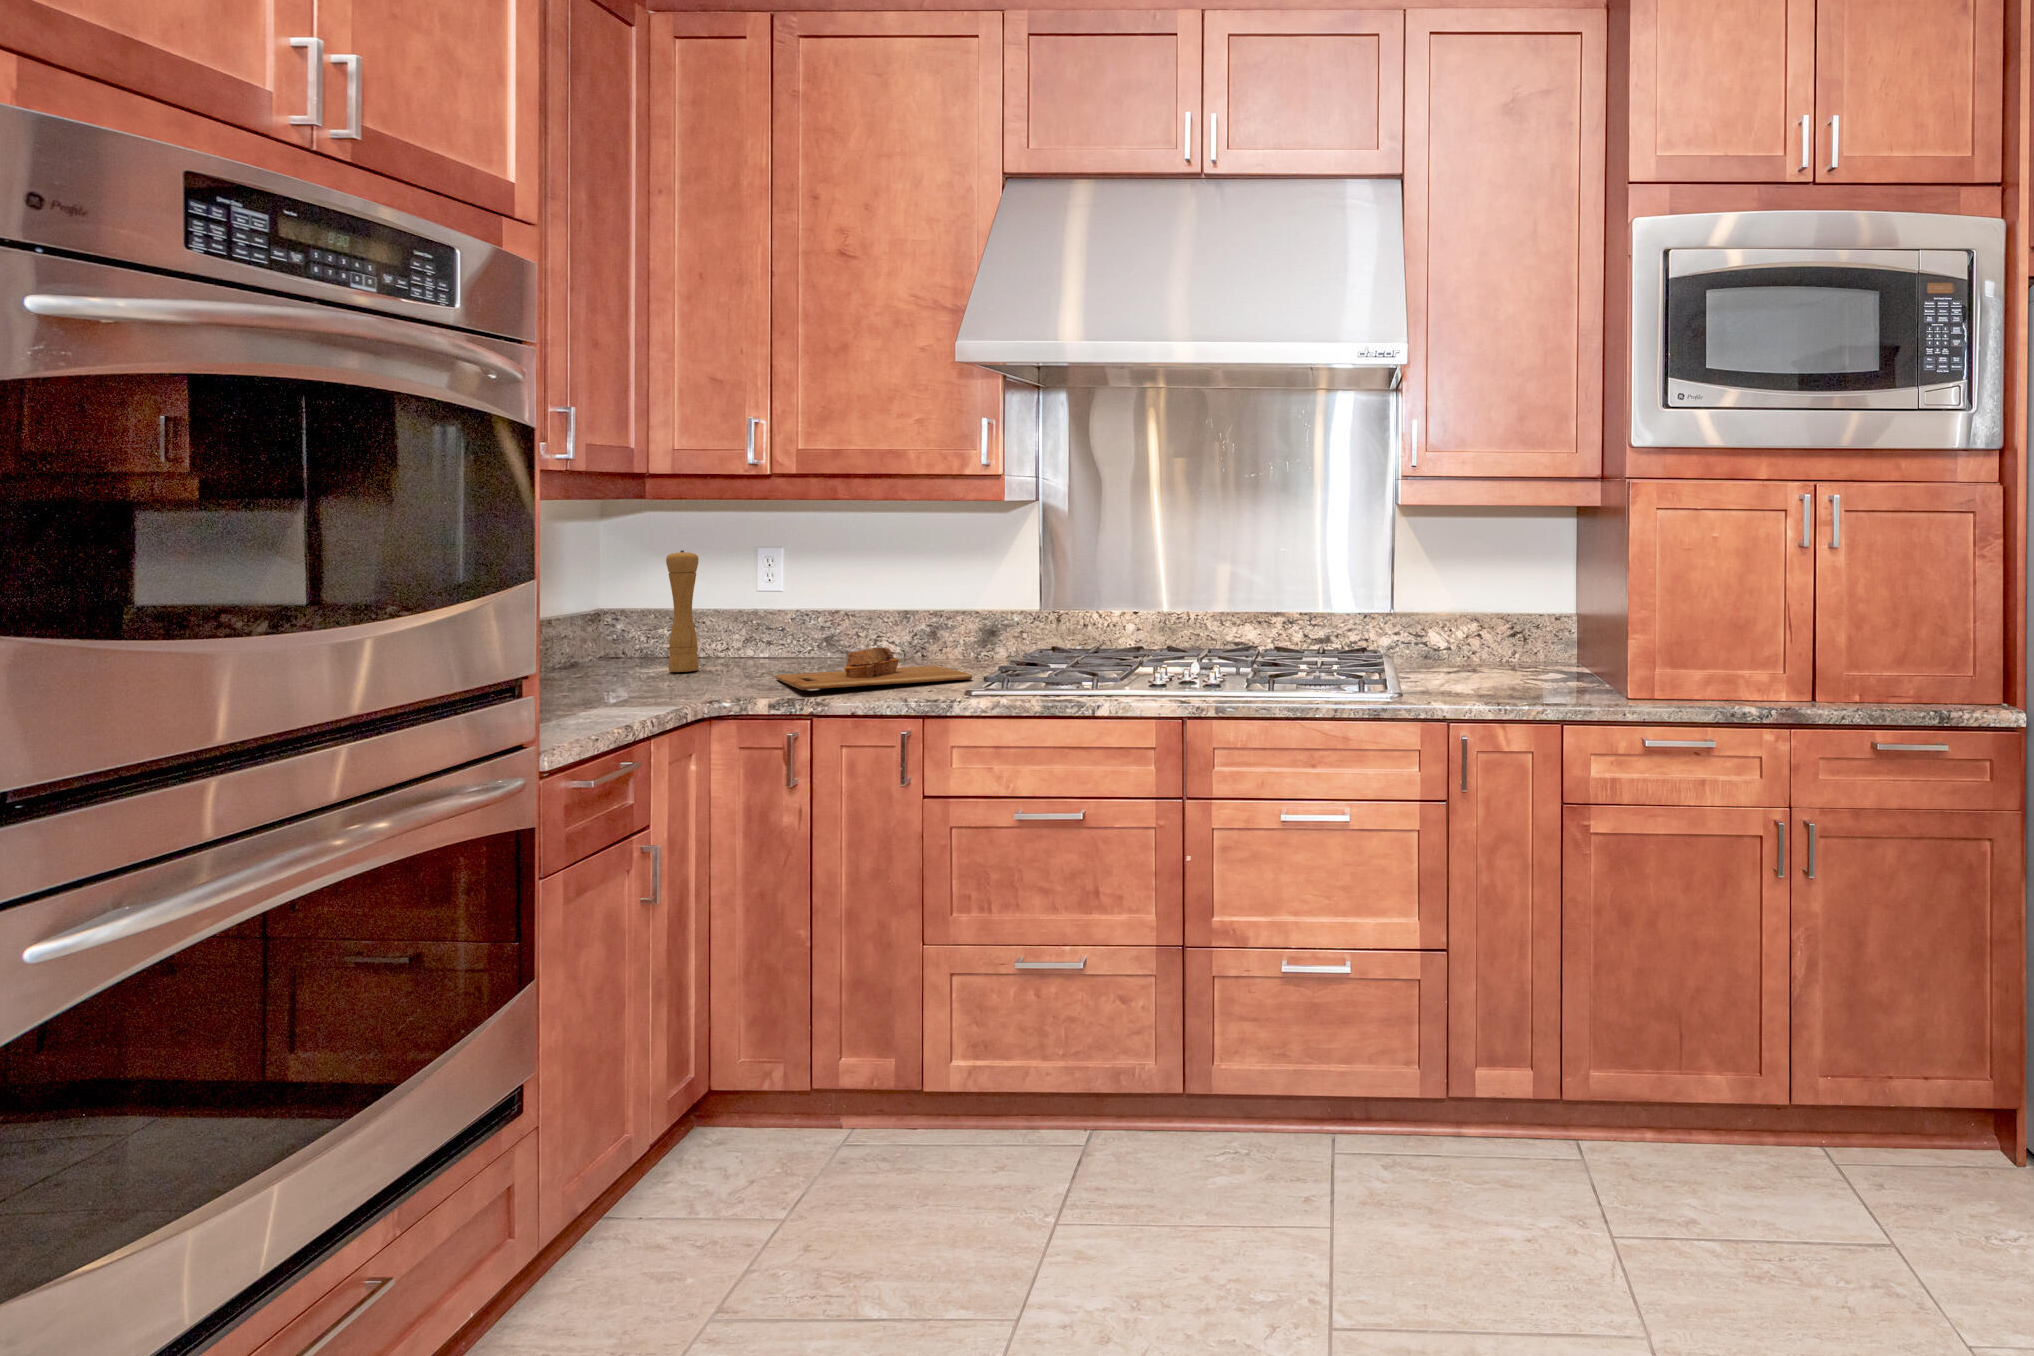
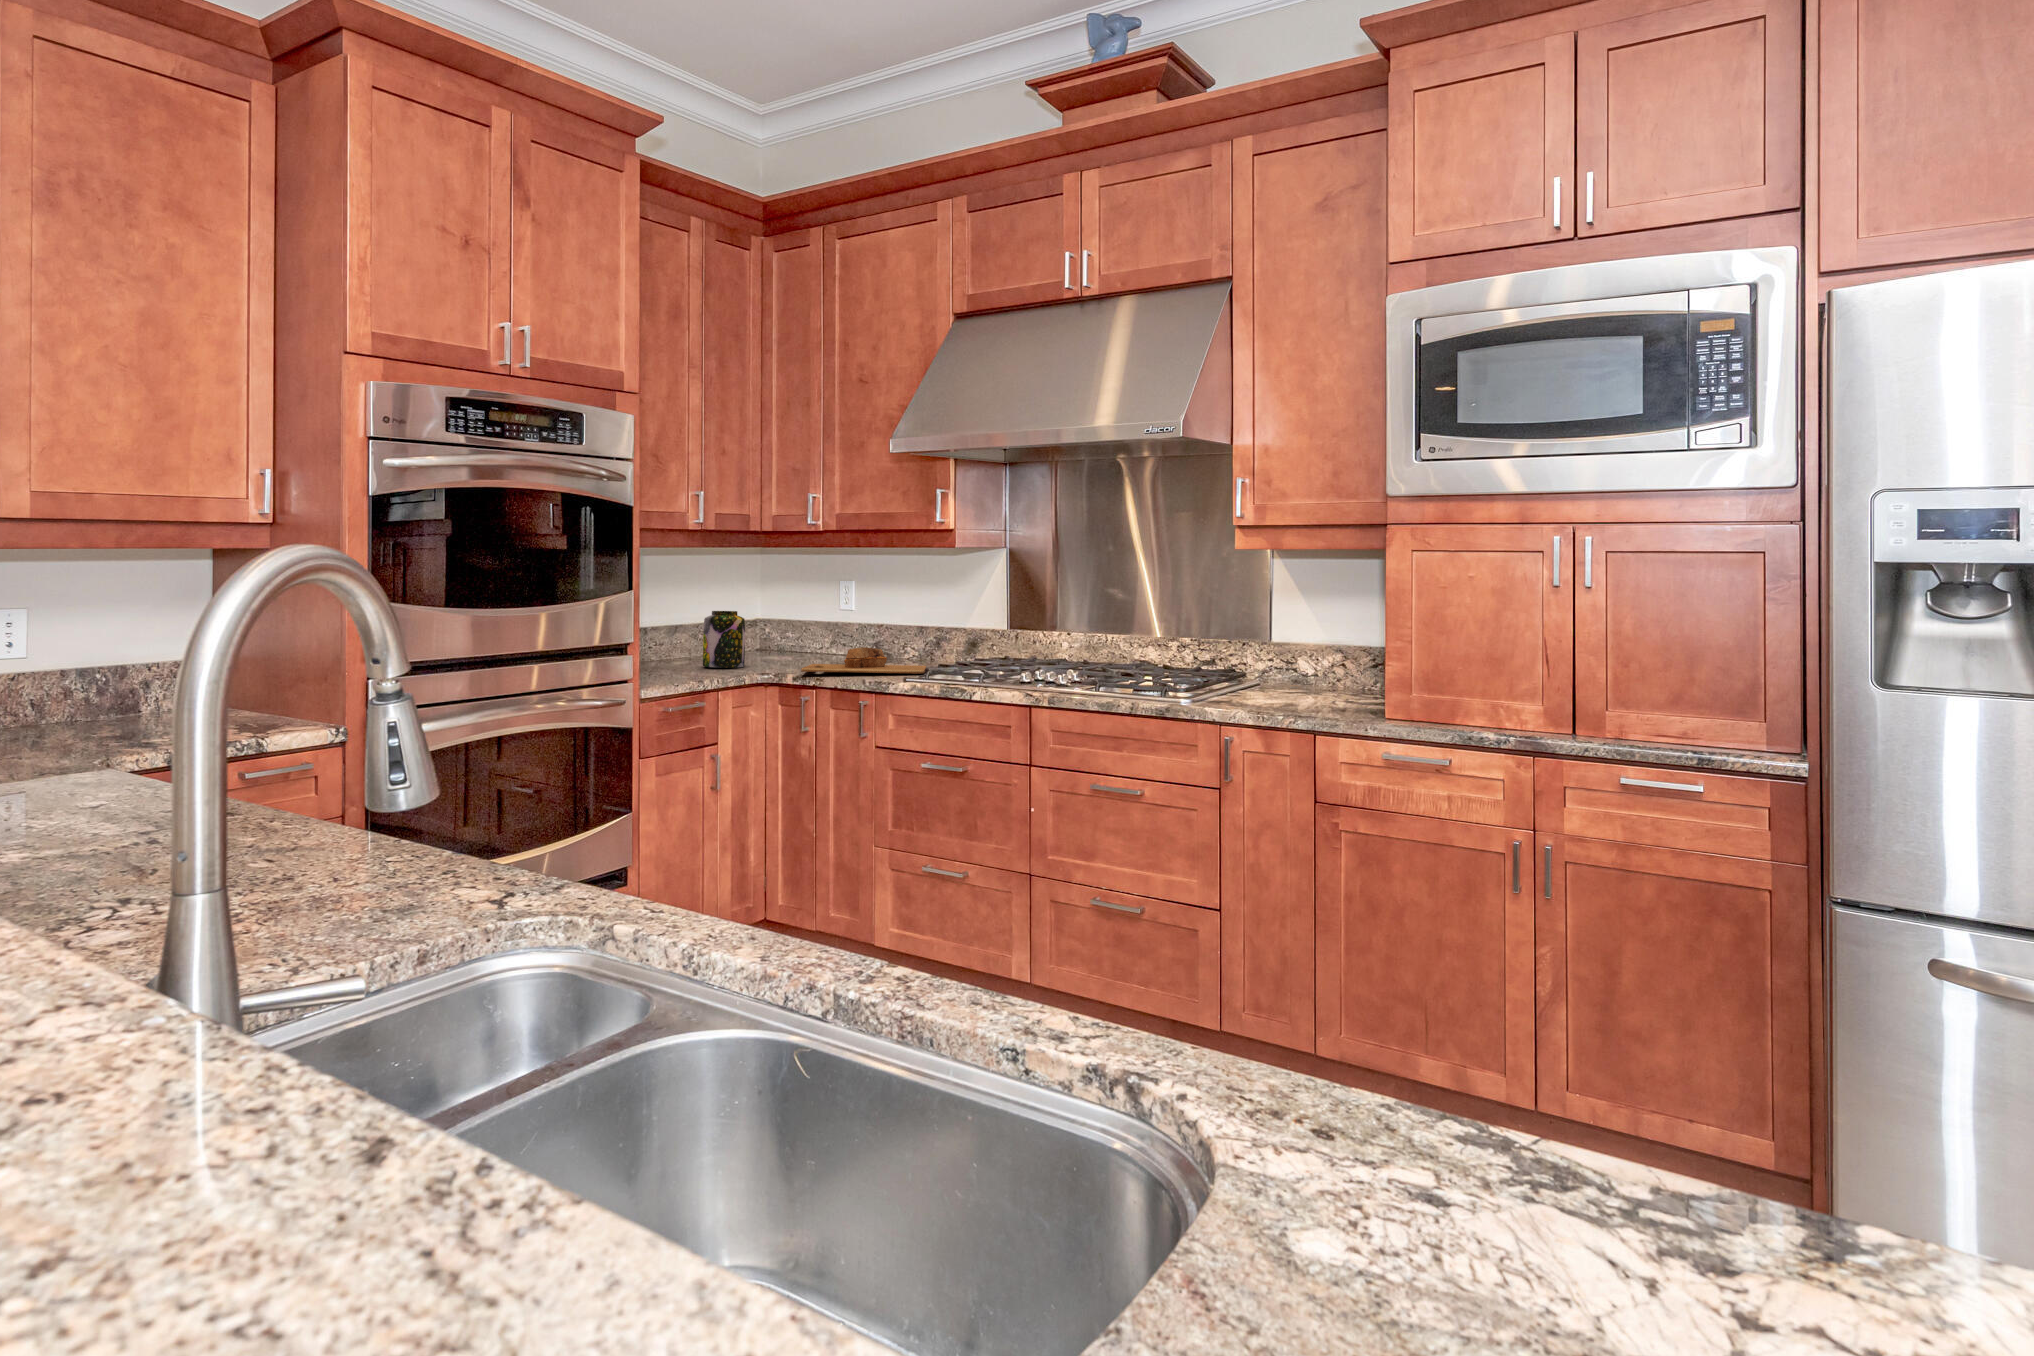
pepper mill: present [666,550,699,672] -> none [764,577,786,660]
jar: none [597,605,666,691] -> present [703,611,745,668]

